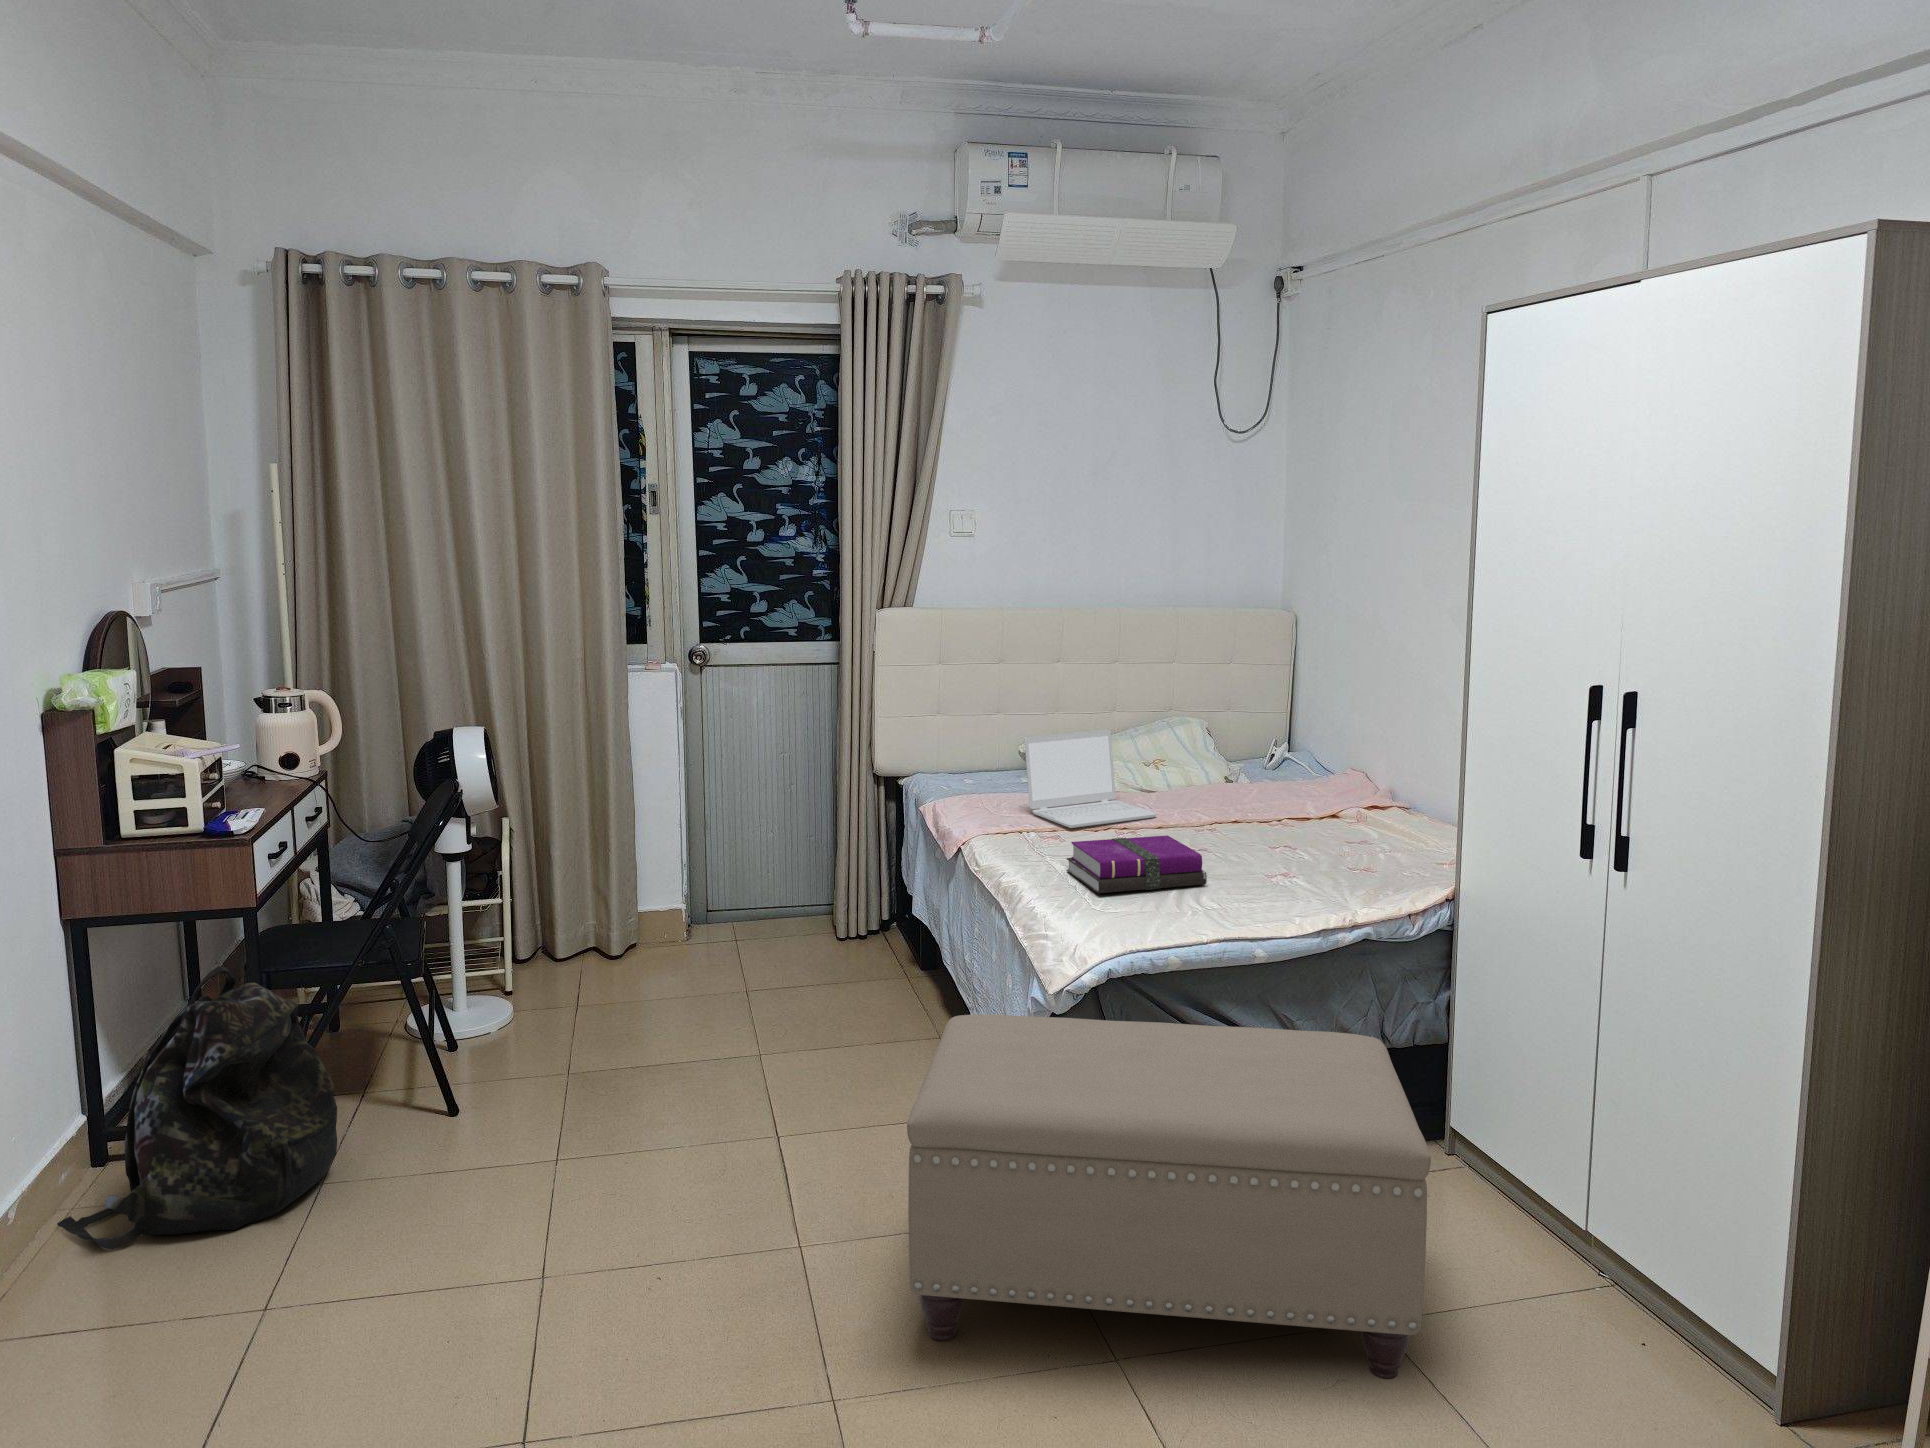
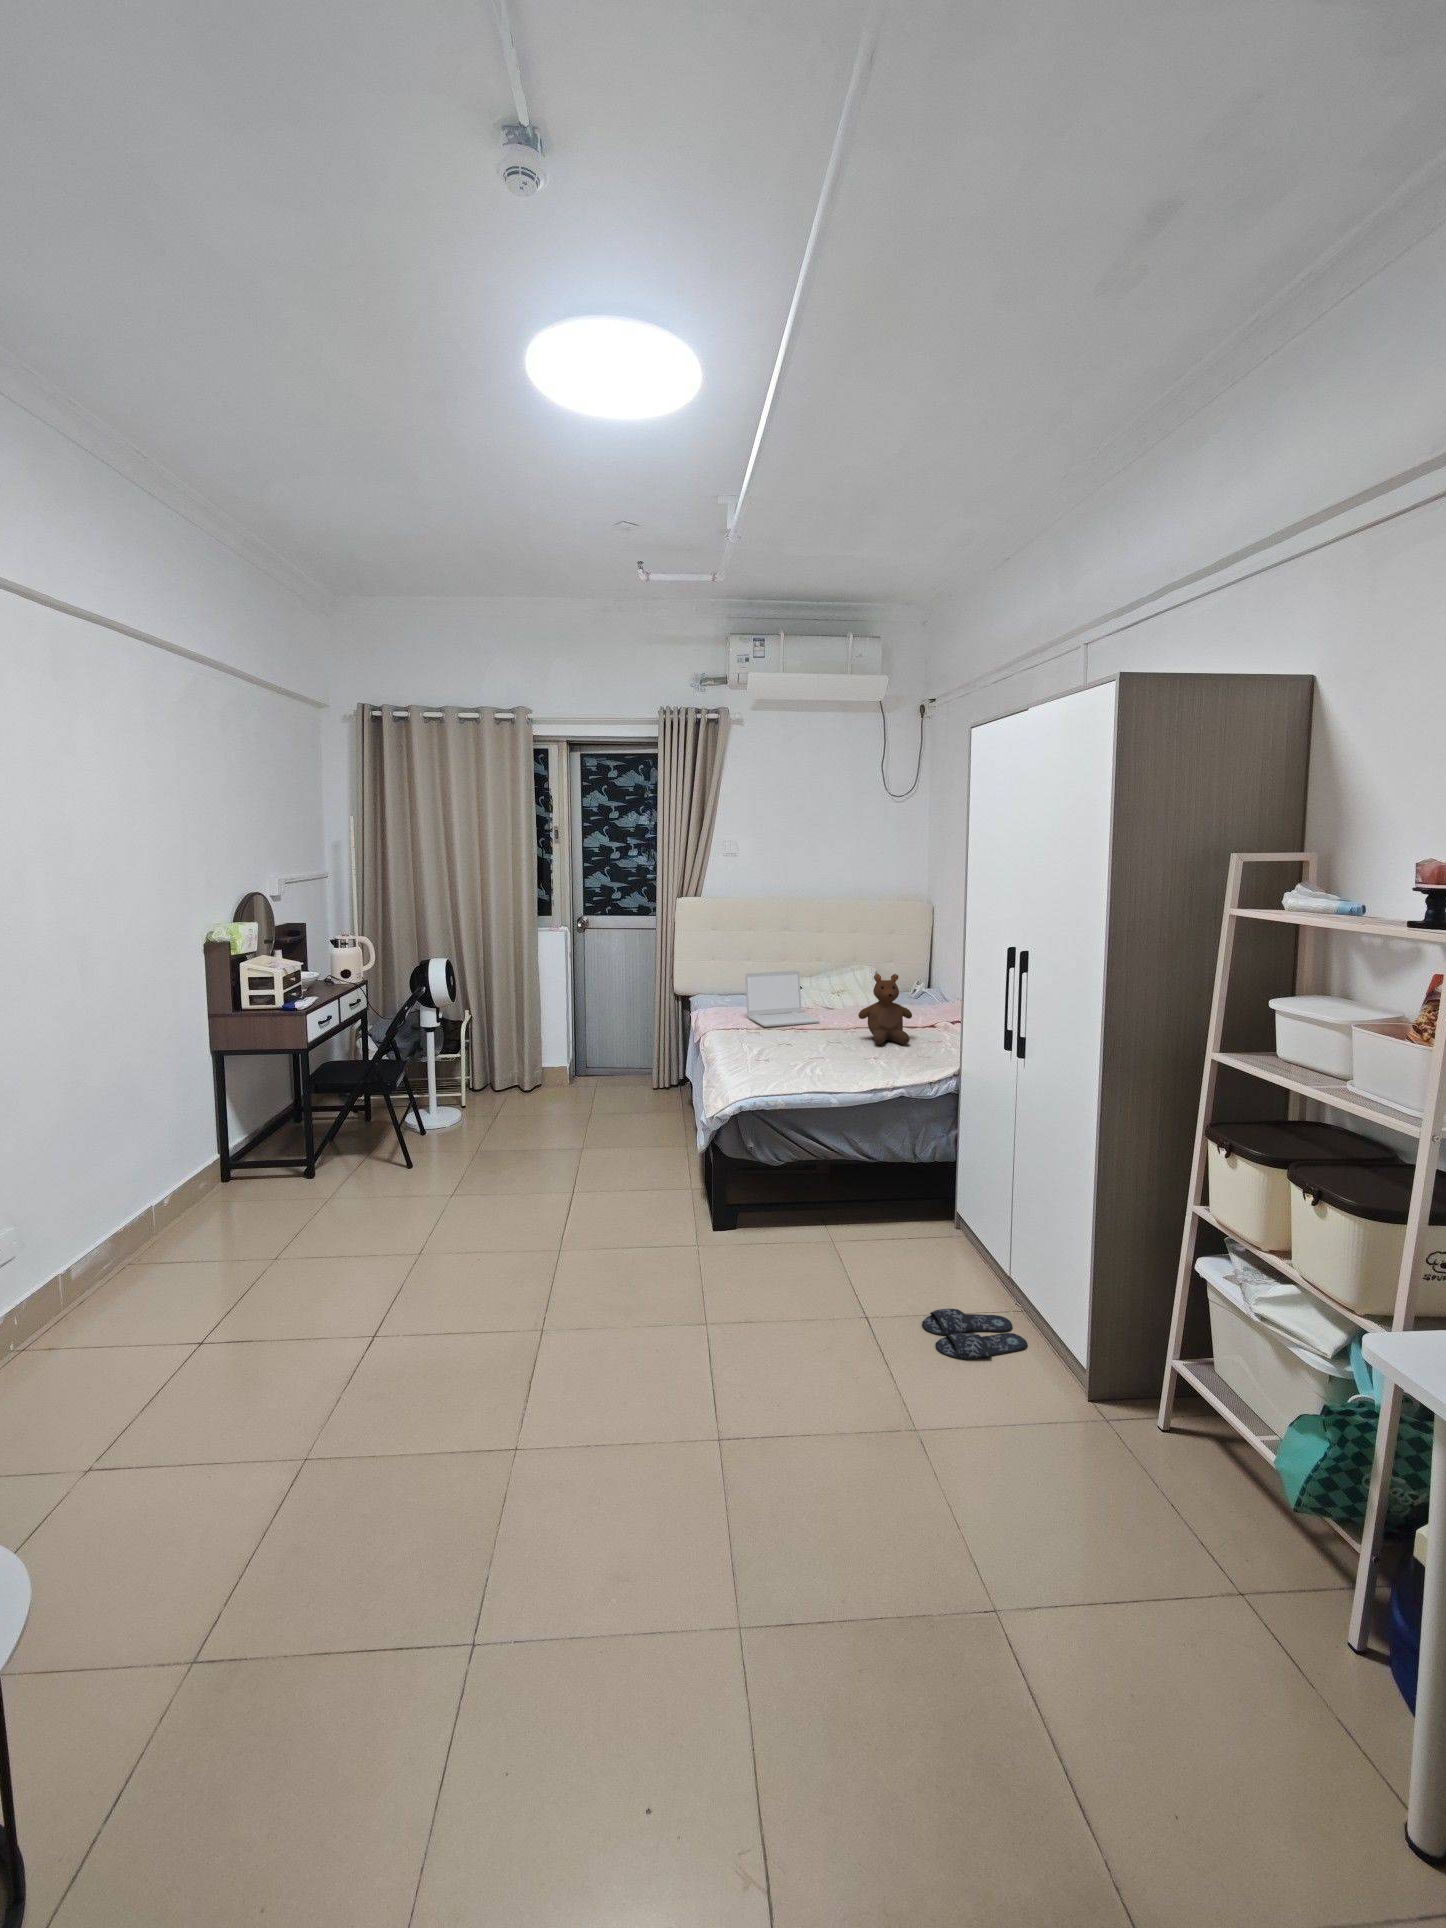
teddy bear: none [1240,731,1331,852] -> present [858,974,912,1045]
notebook: present [1067,835,1207,893] -> none [747,1032,822,1063]
backpack: present [57,966,337,1250] -> none [195,1079,341,1224]
ottoman: present [907,1014,1431,1379] -> none [596,1125,890,1345]
slippers: none [1476,1299,1661,1389] -> present [922,1309,1027,1360]

